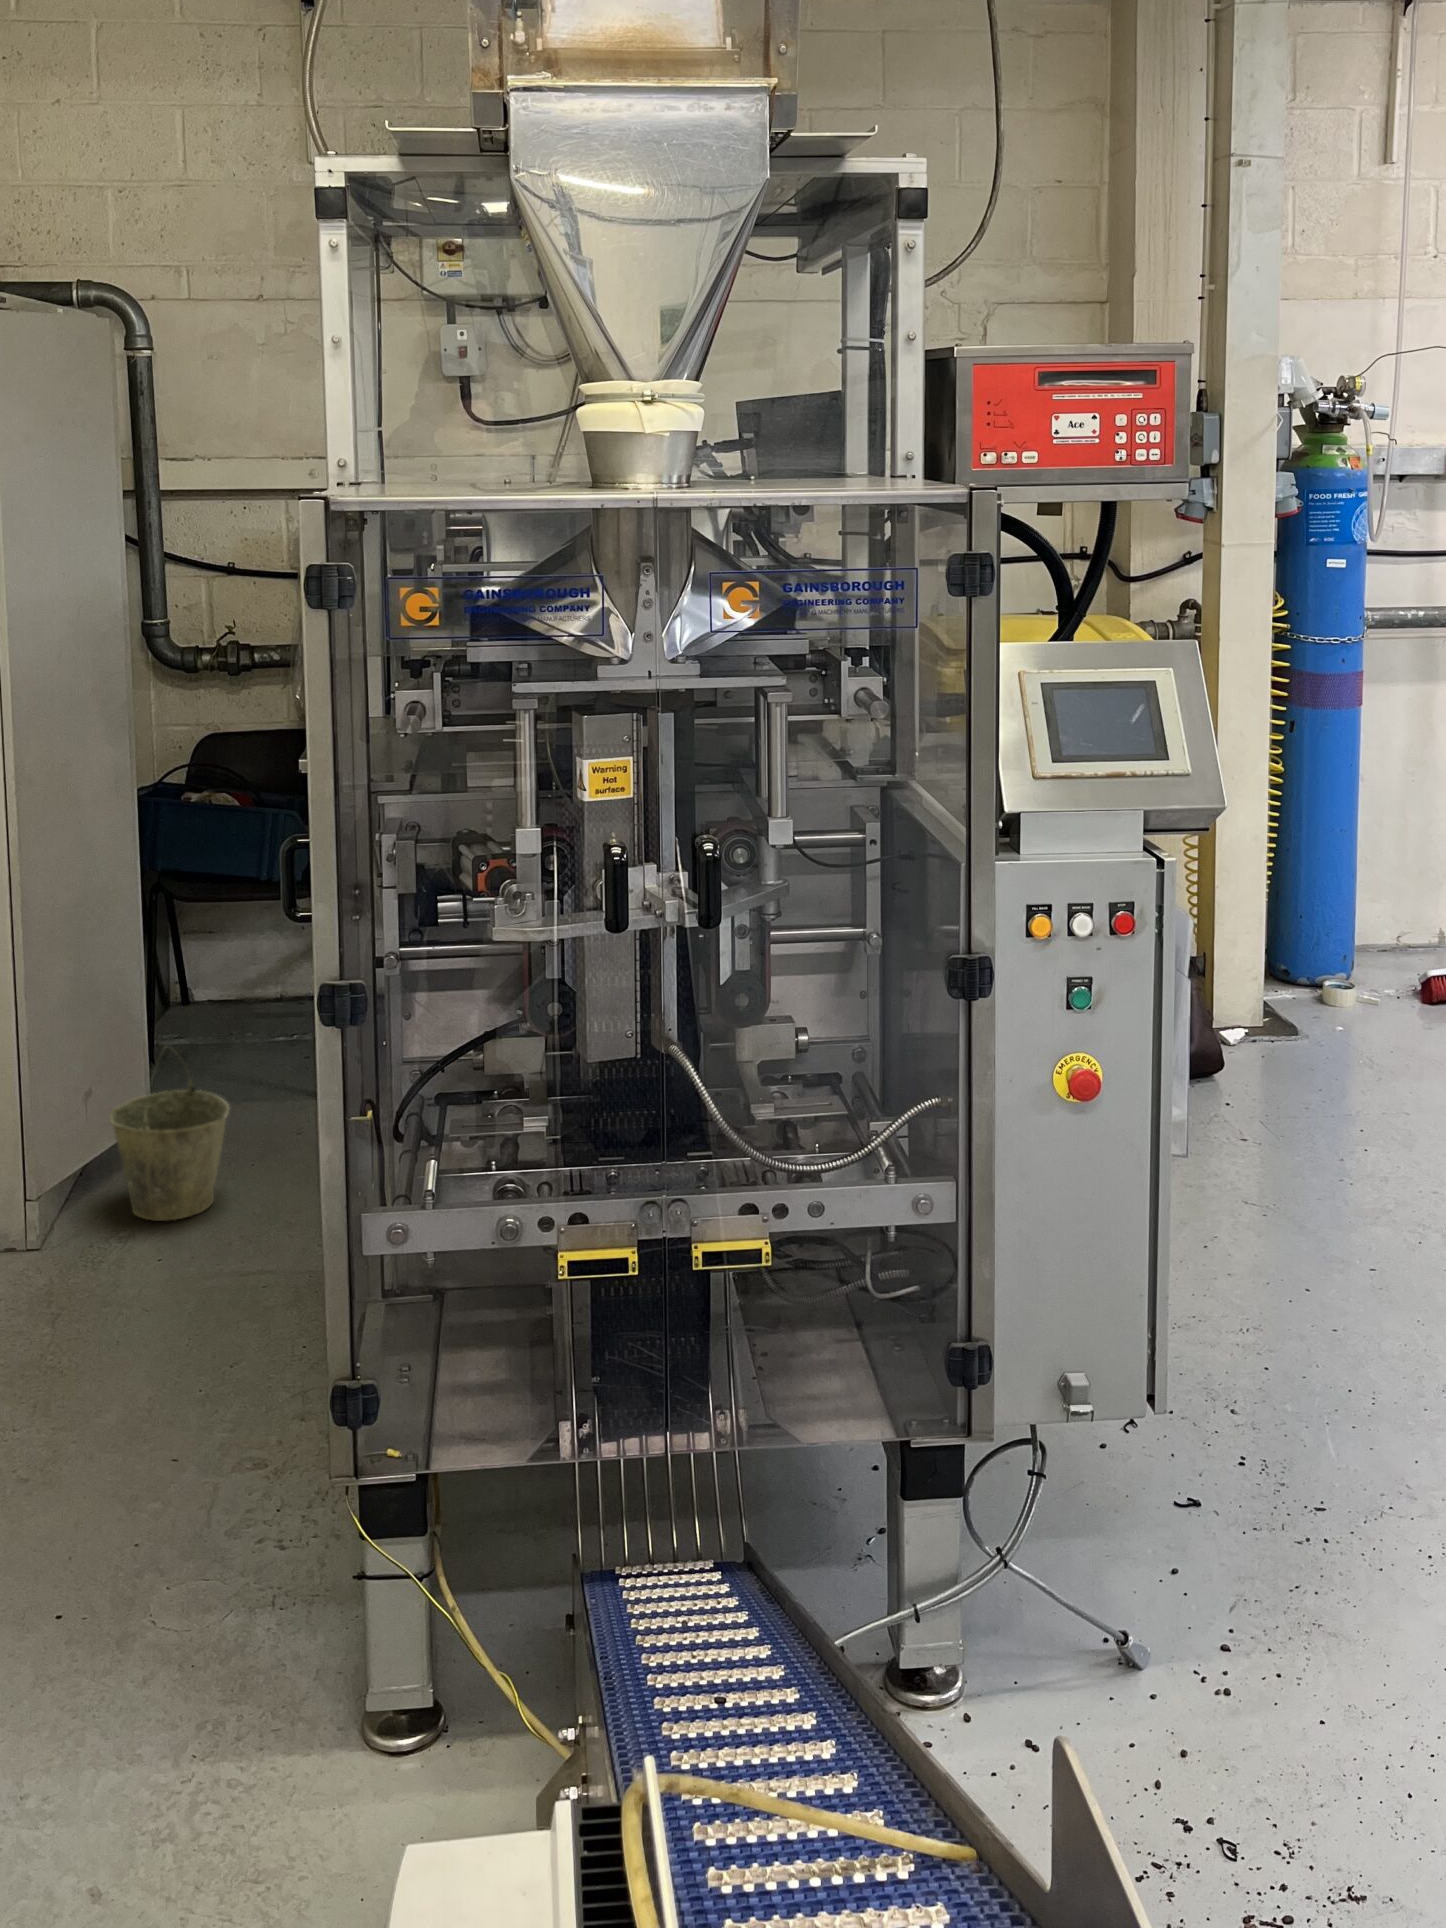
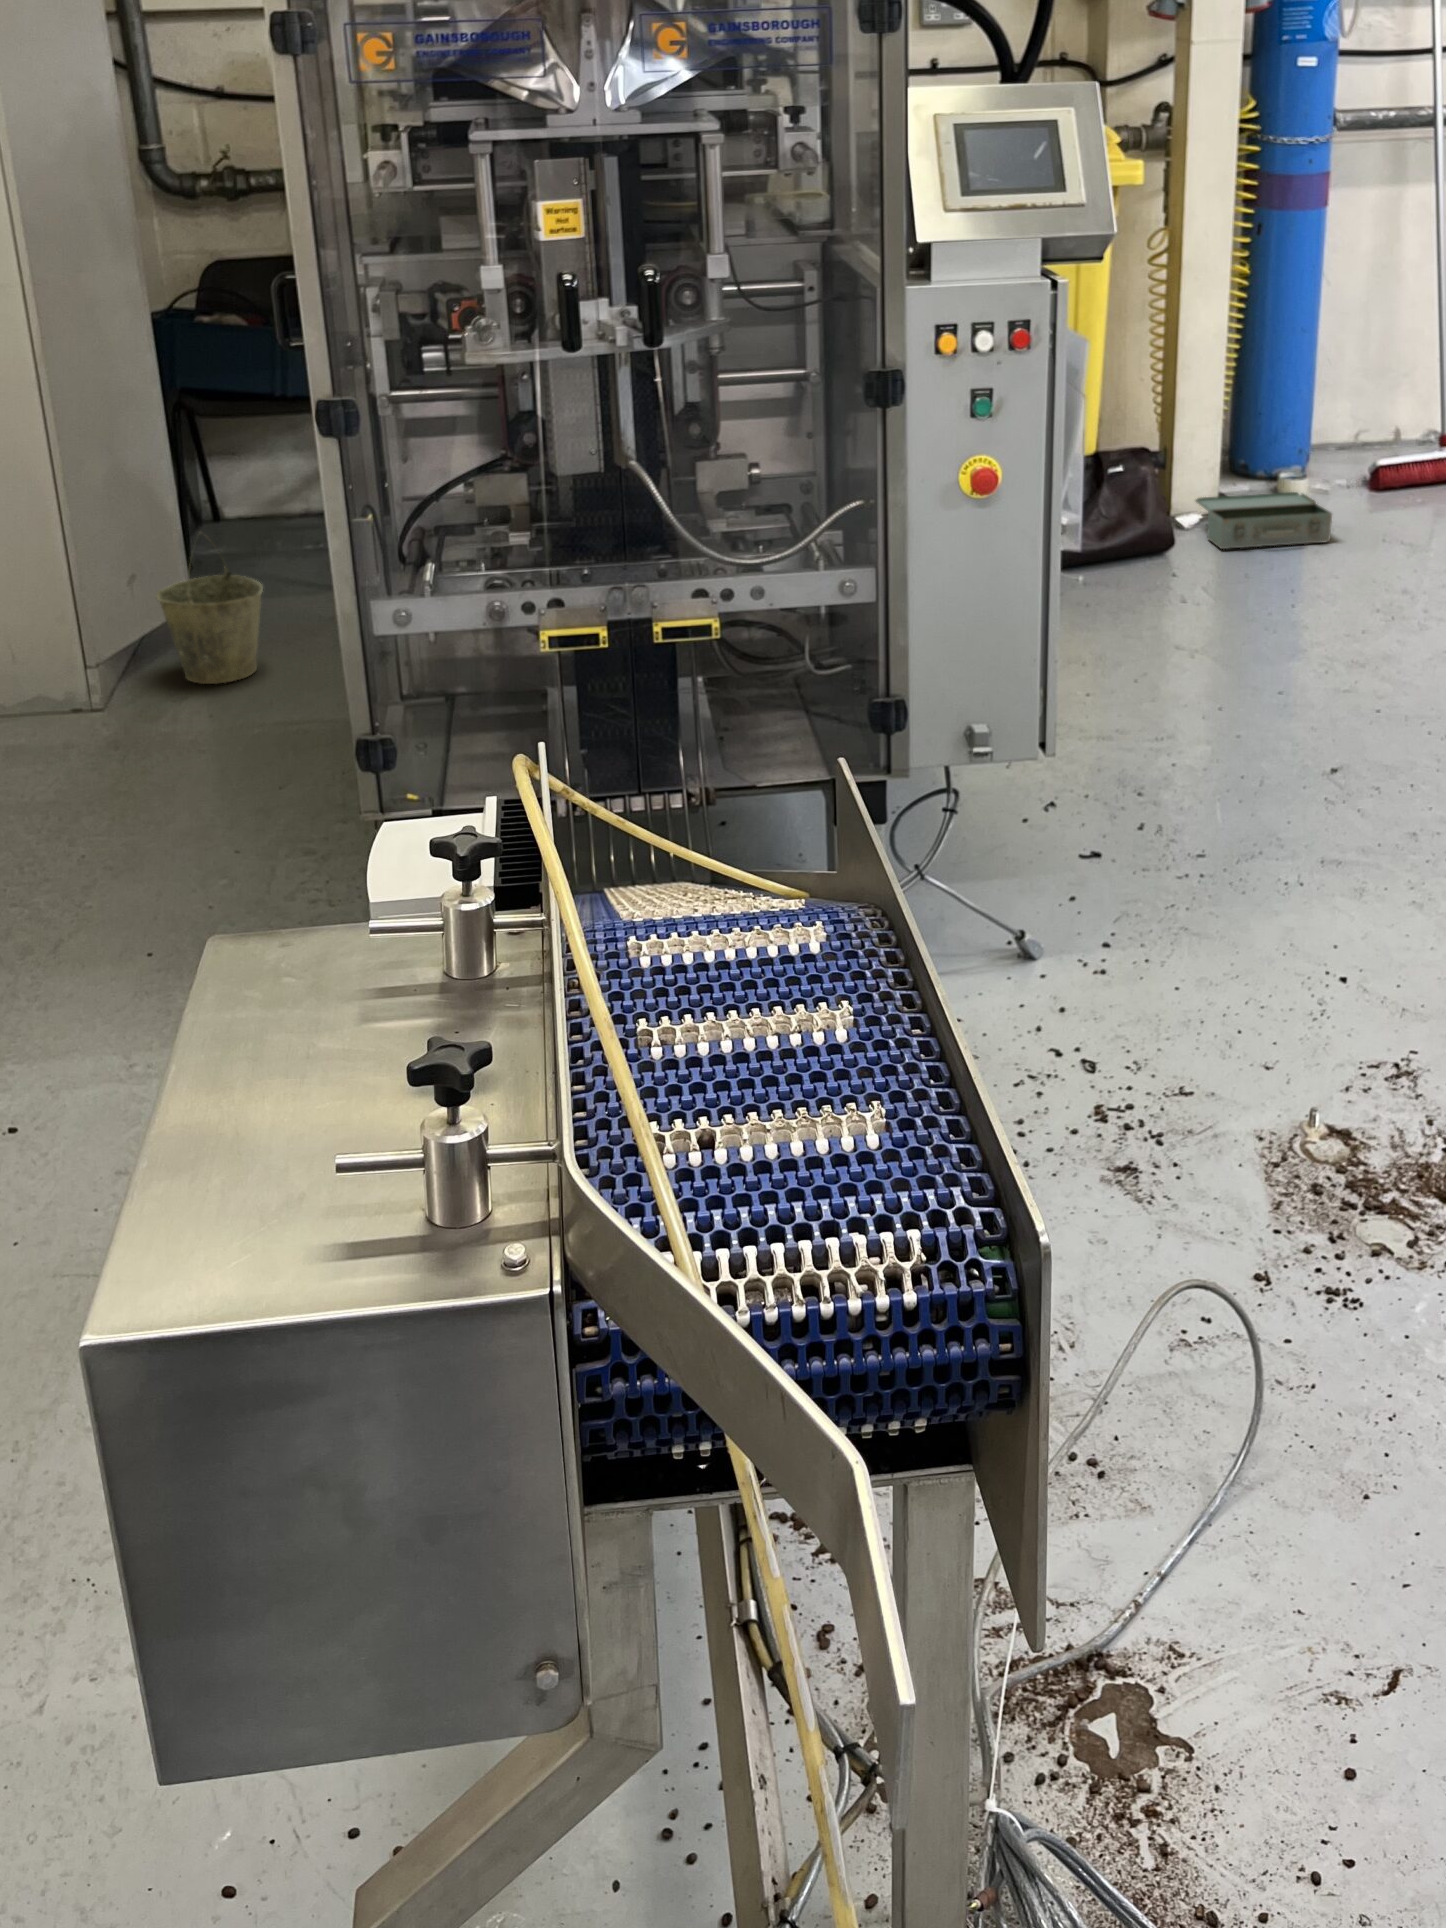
toolbox: none [1244,1008,1399,1074] -> present [1196,492,1332,549]

